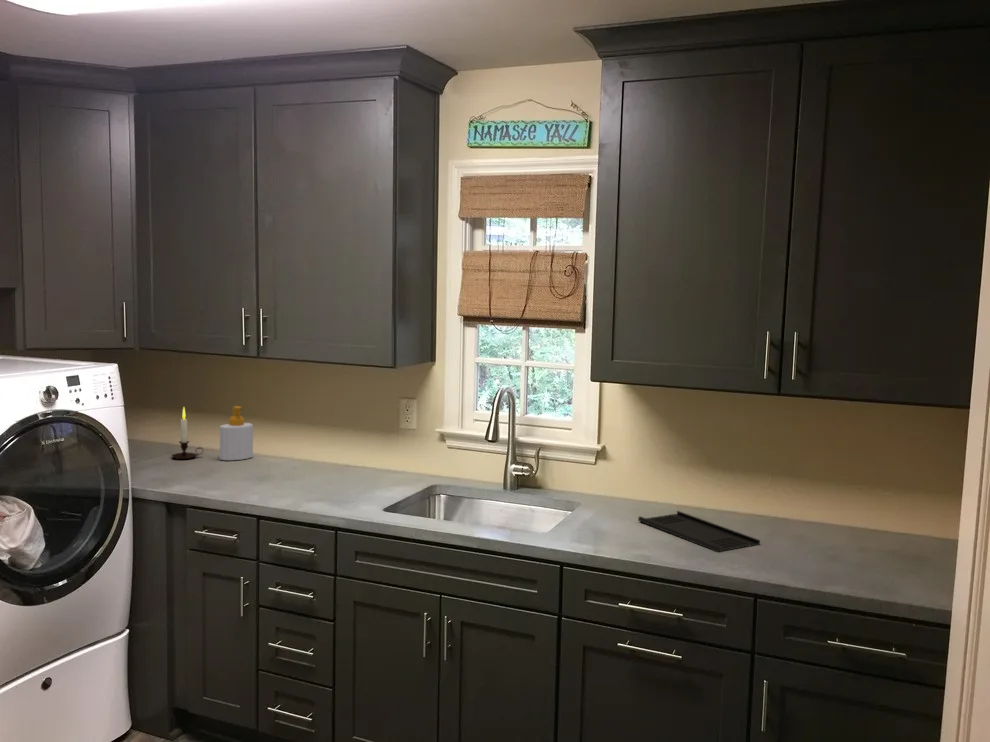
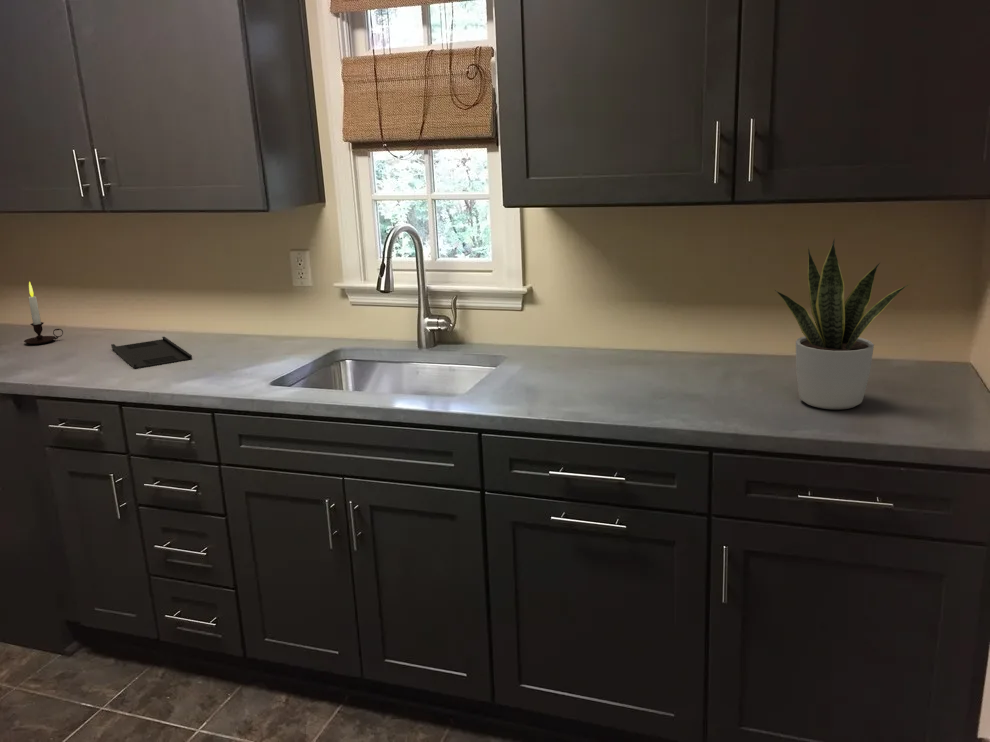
soap bottle: present [220,406,253,460] -> none [77,276,124,342]
potted plant: none [810,430,924,572] -> present [775,239,908,409]
tray: present [638,511,760,552] -> present [111,337,192,369]

